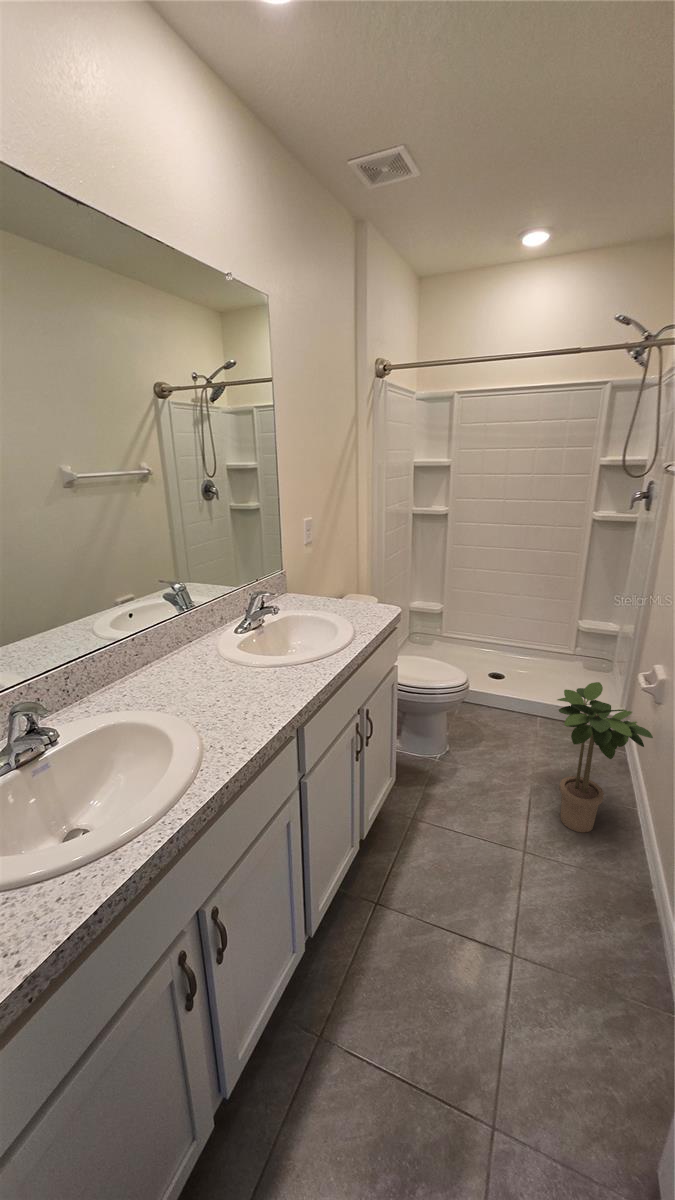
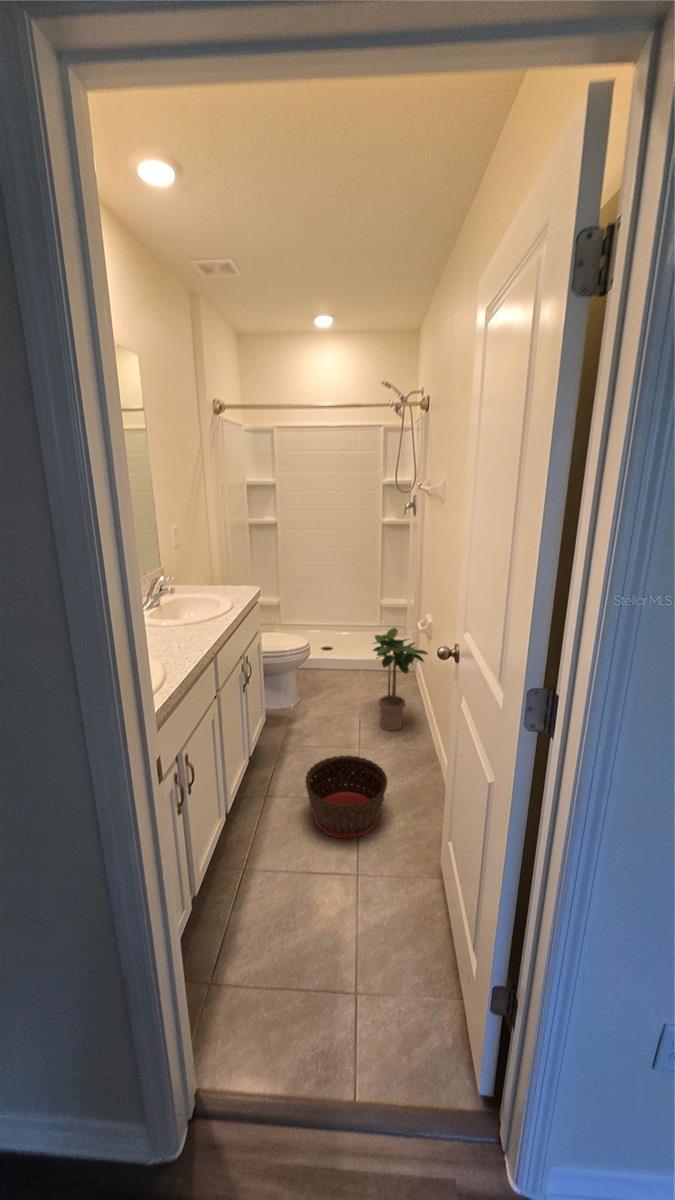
basket: none [425,878,559,1035] -> present [305,756,387,838]

